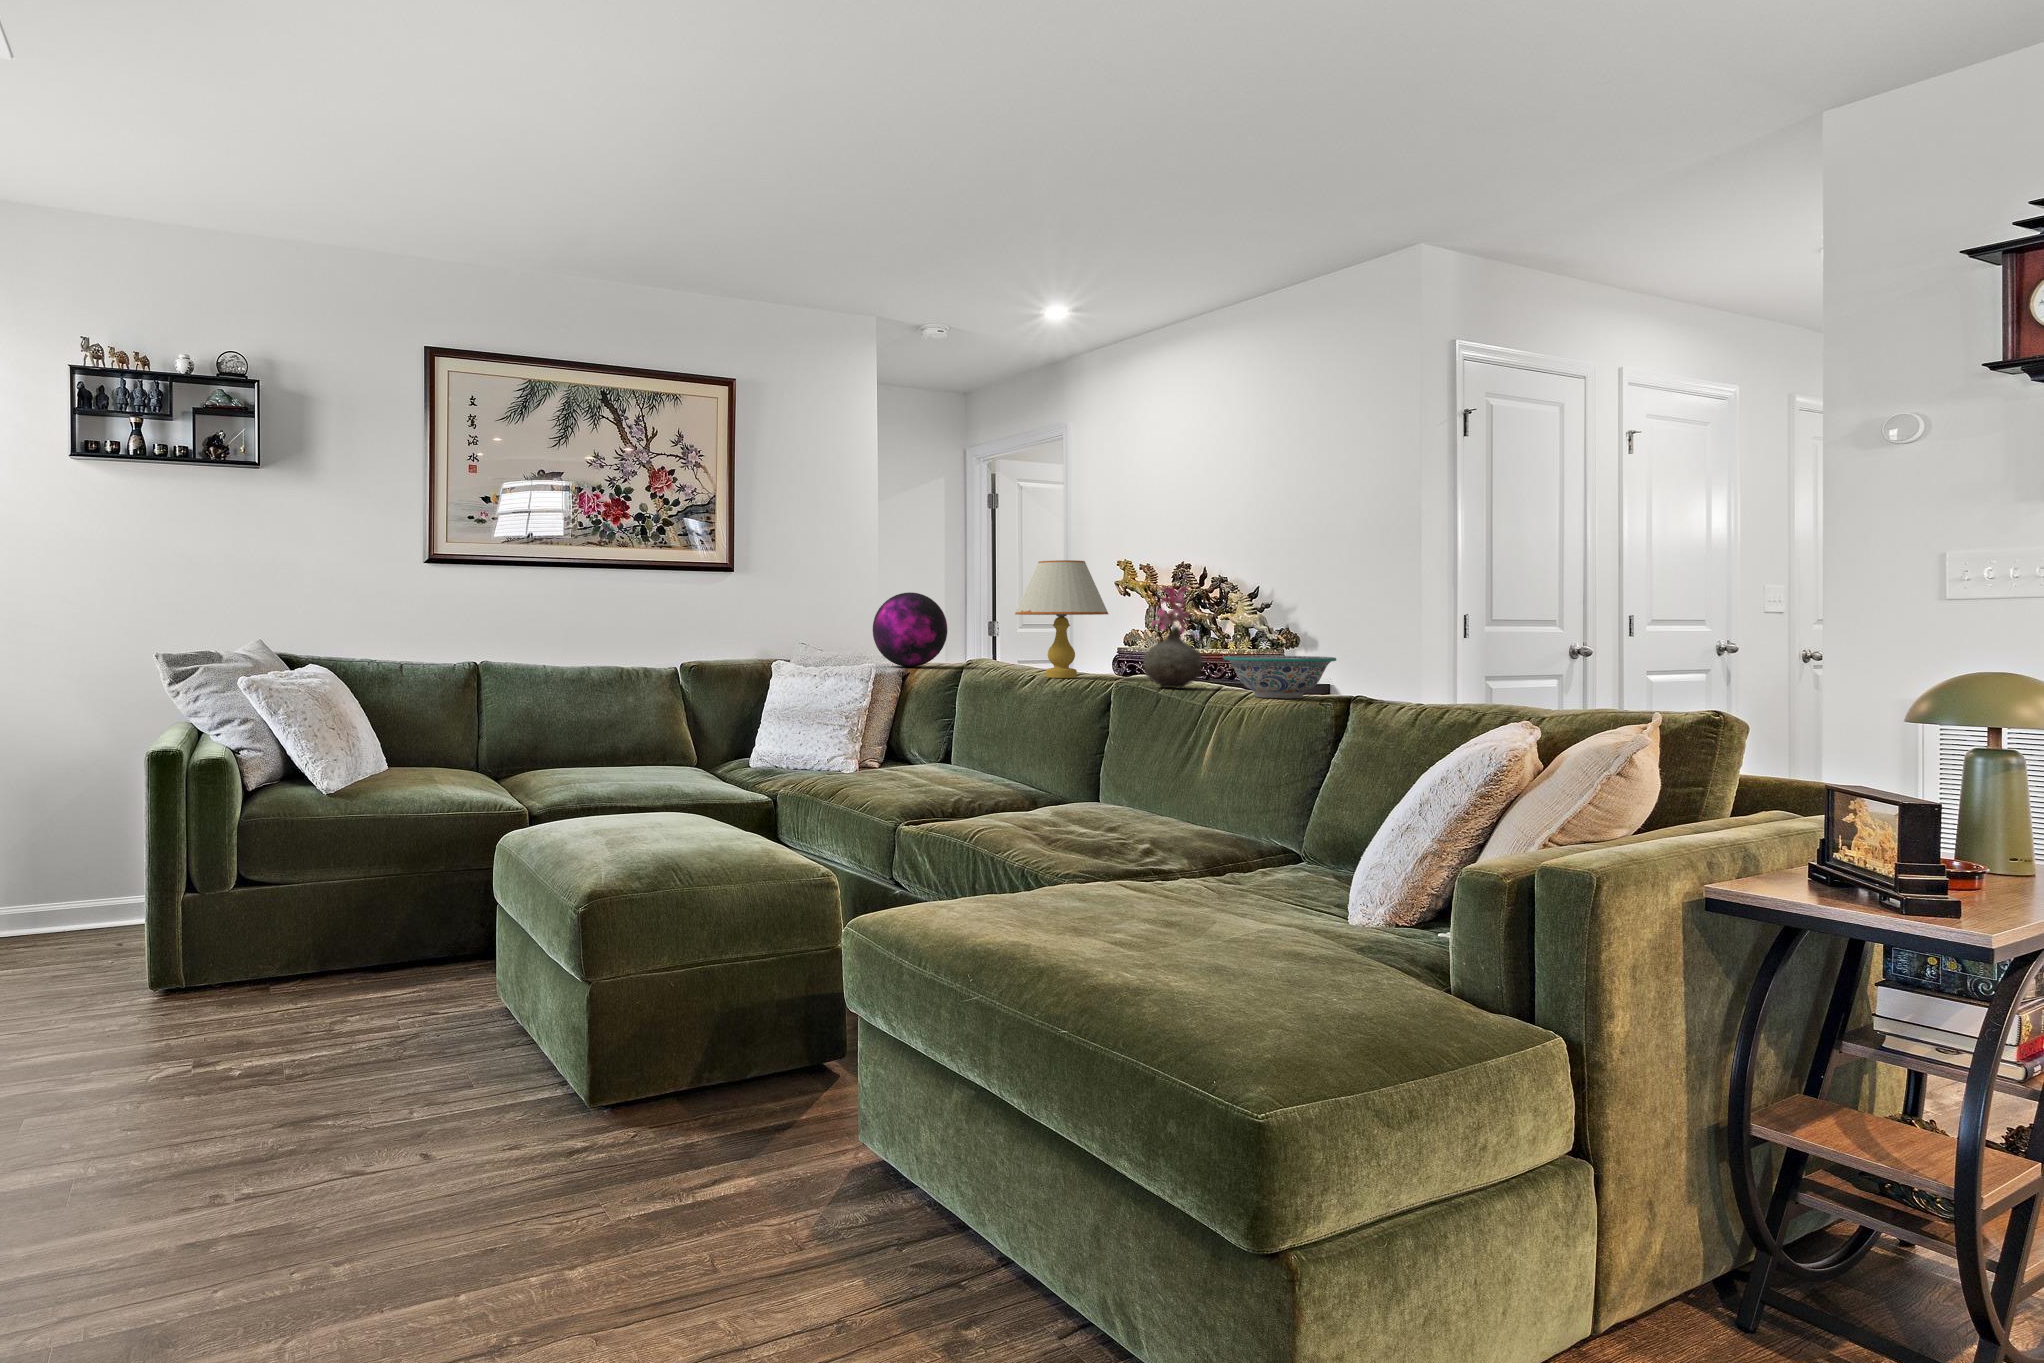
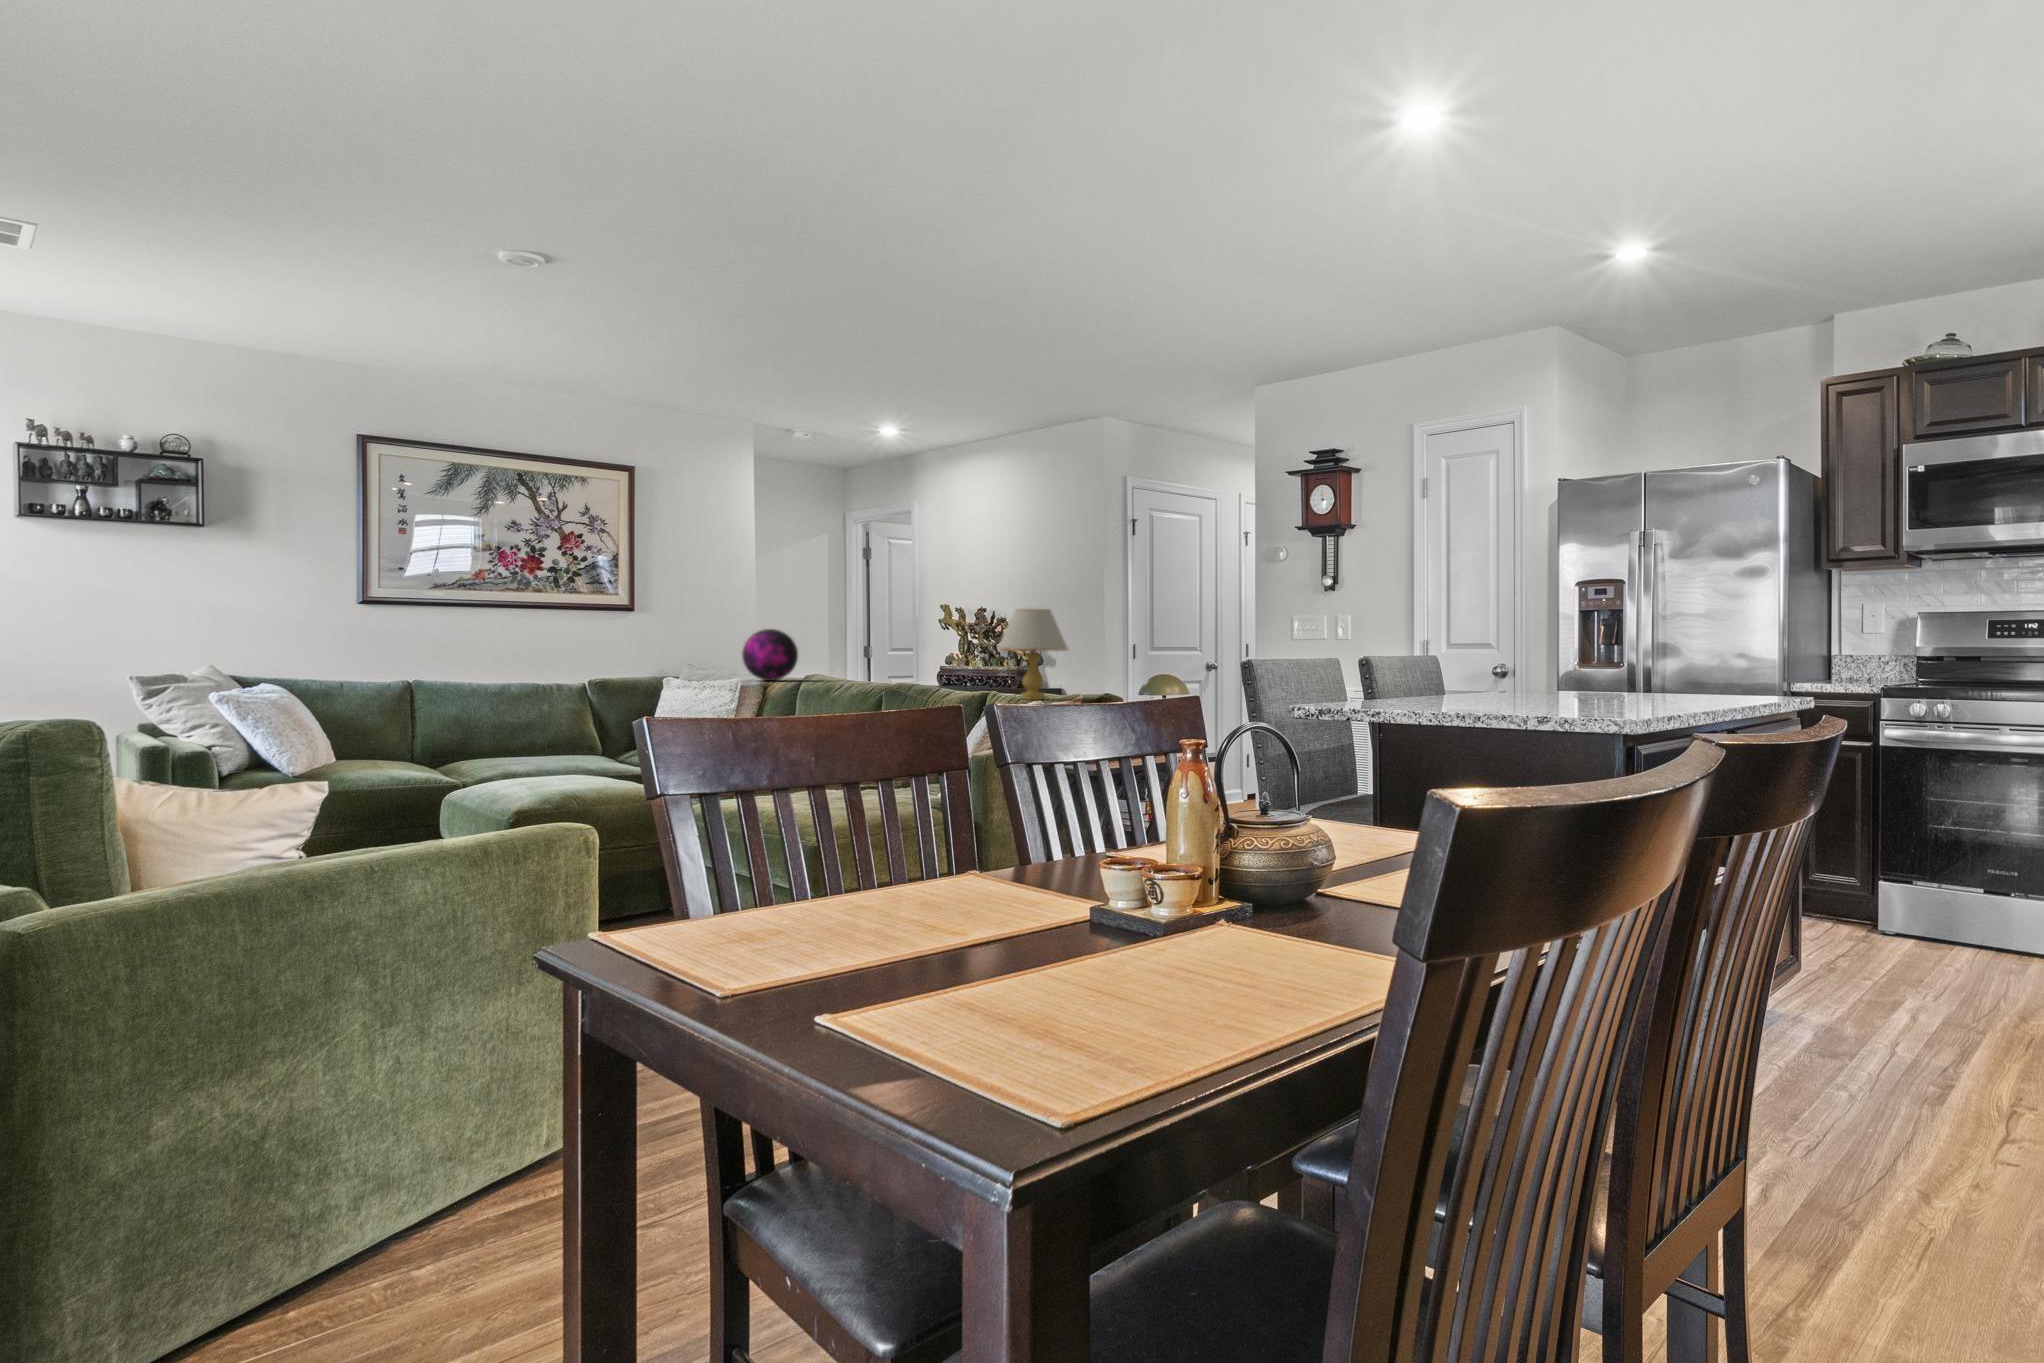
table lamp: present [1015,560,1108,678] -> present [998,609,1068,700]
vase: present [1143,587,1203,688] -> none [900,631,936,690]
decorative bowl: present [1223,655,1337,698] -> none [933,670,993,694]

